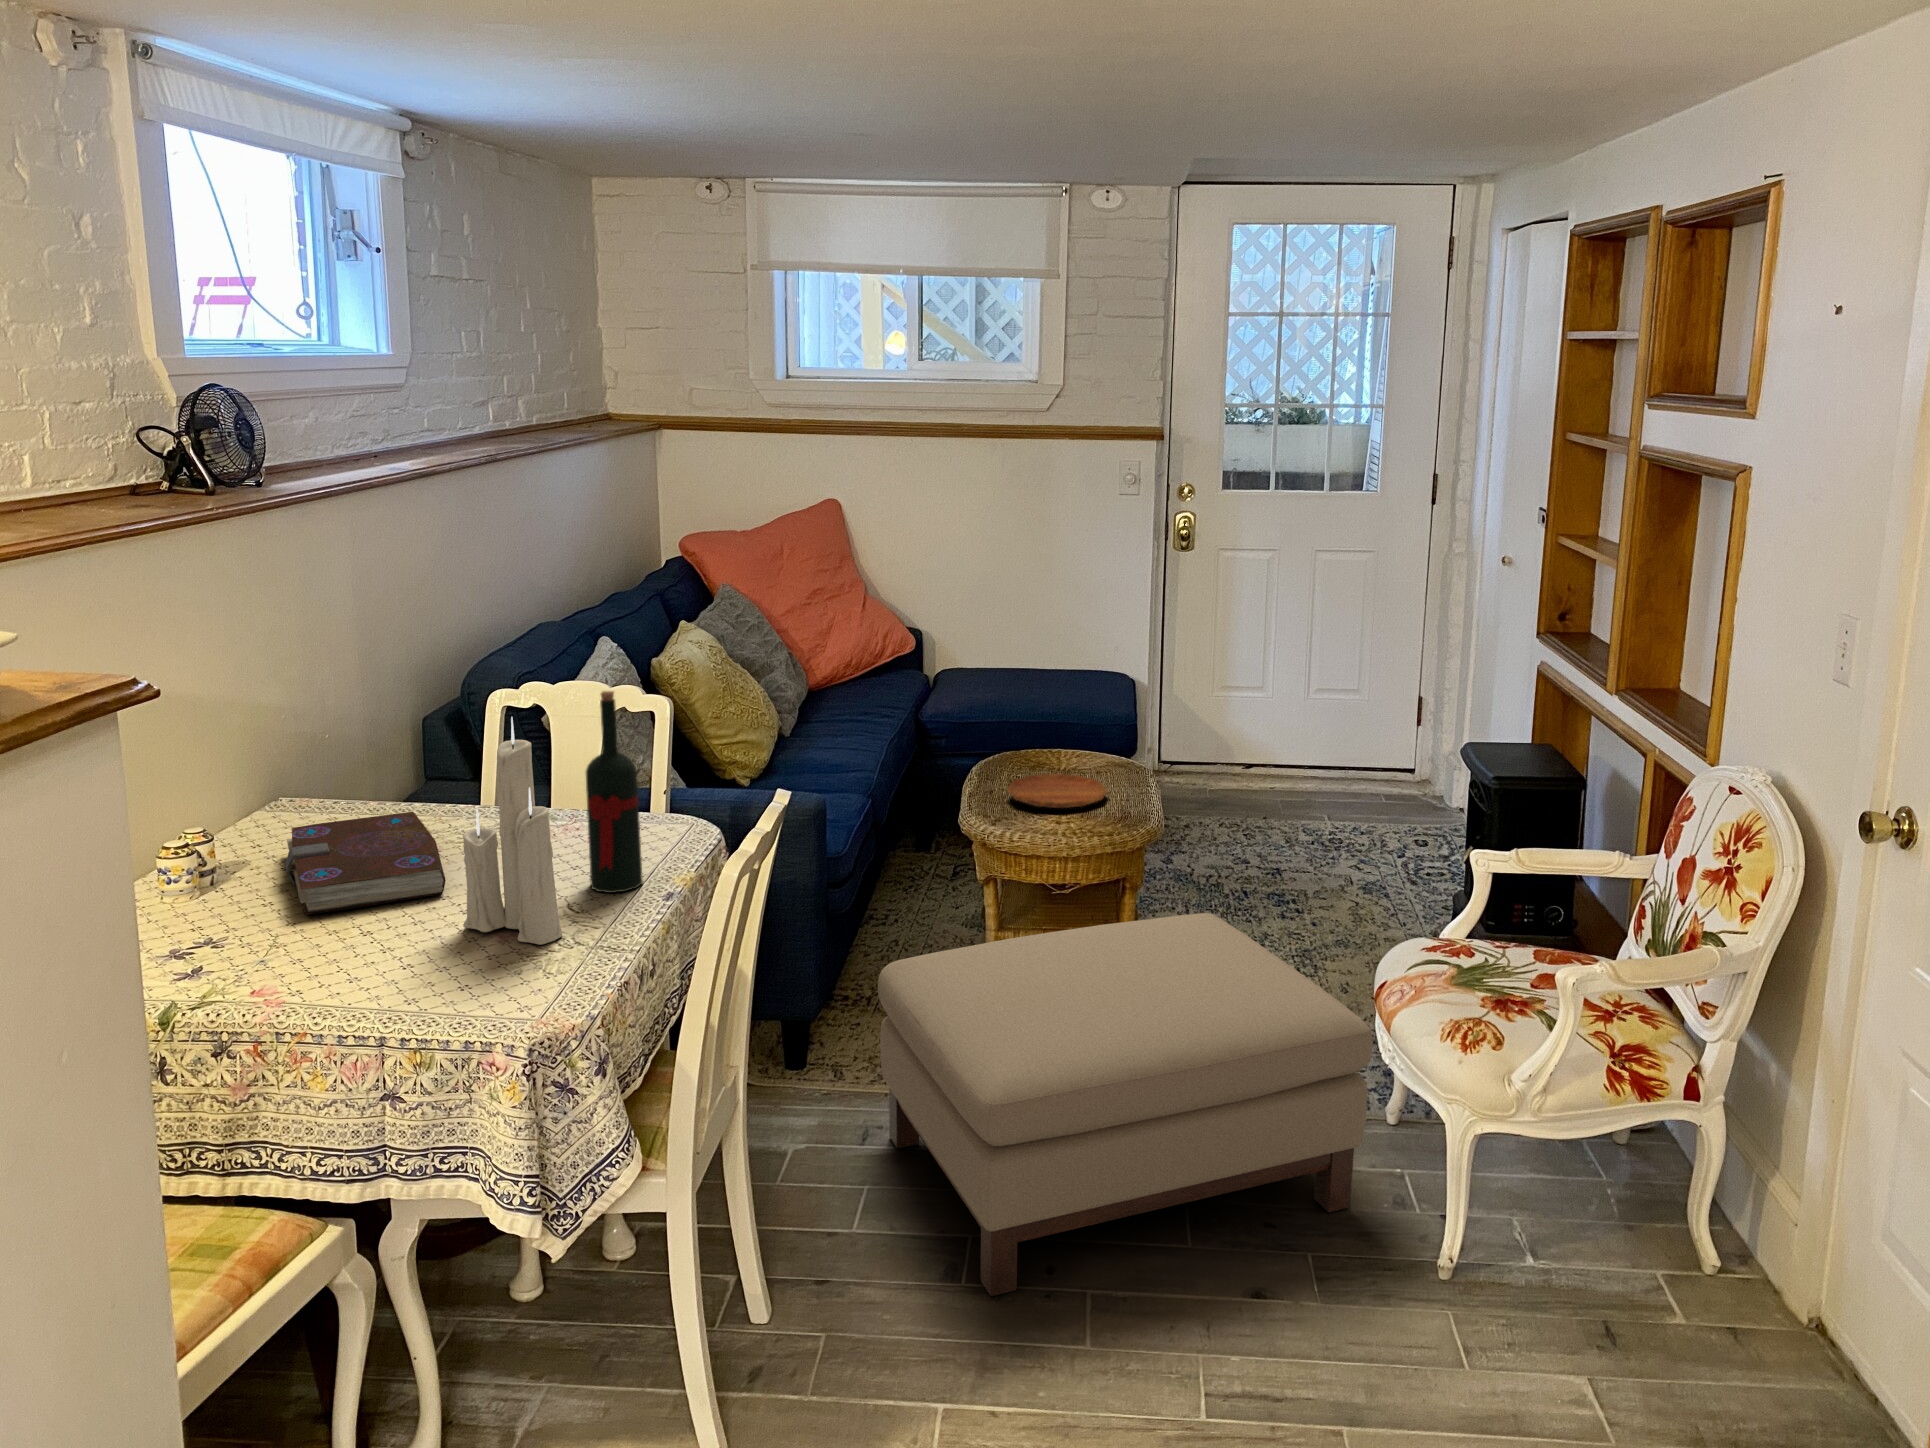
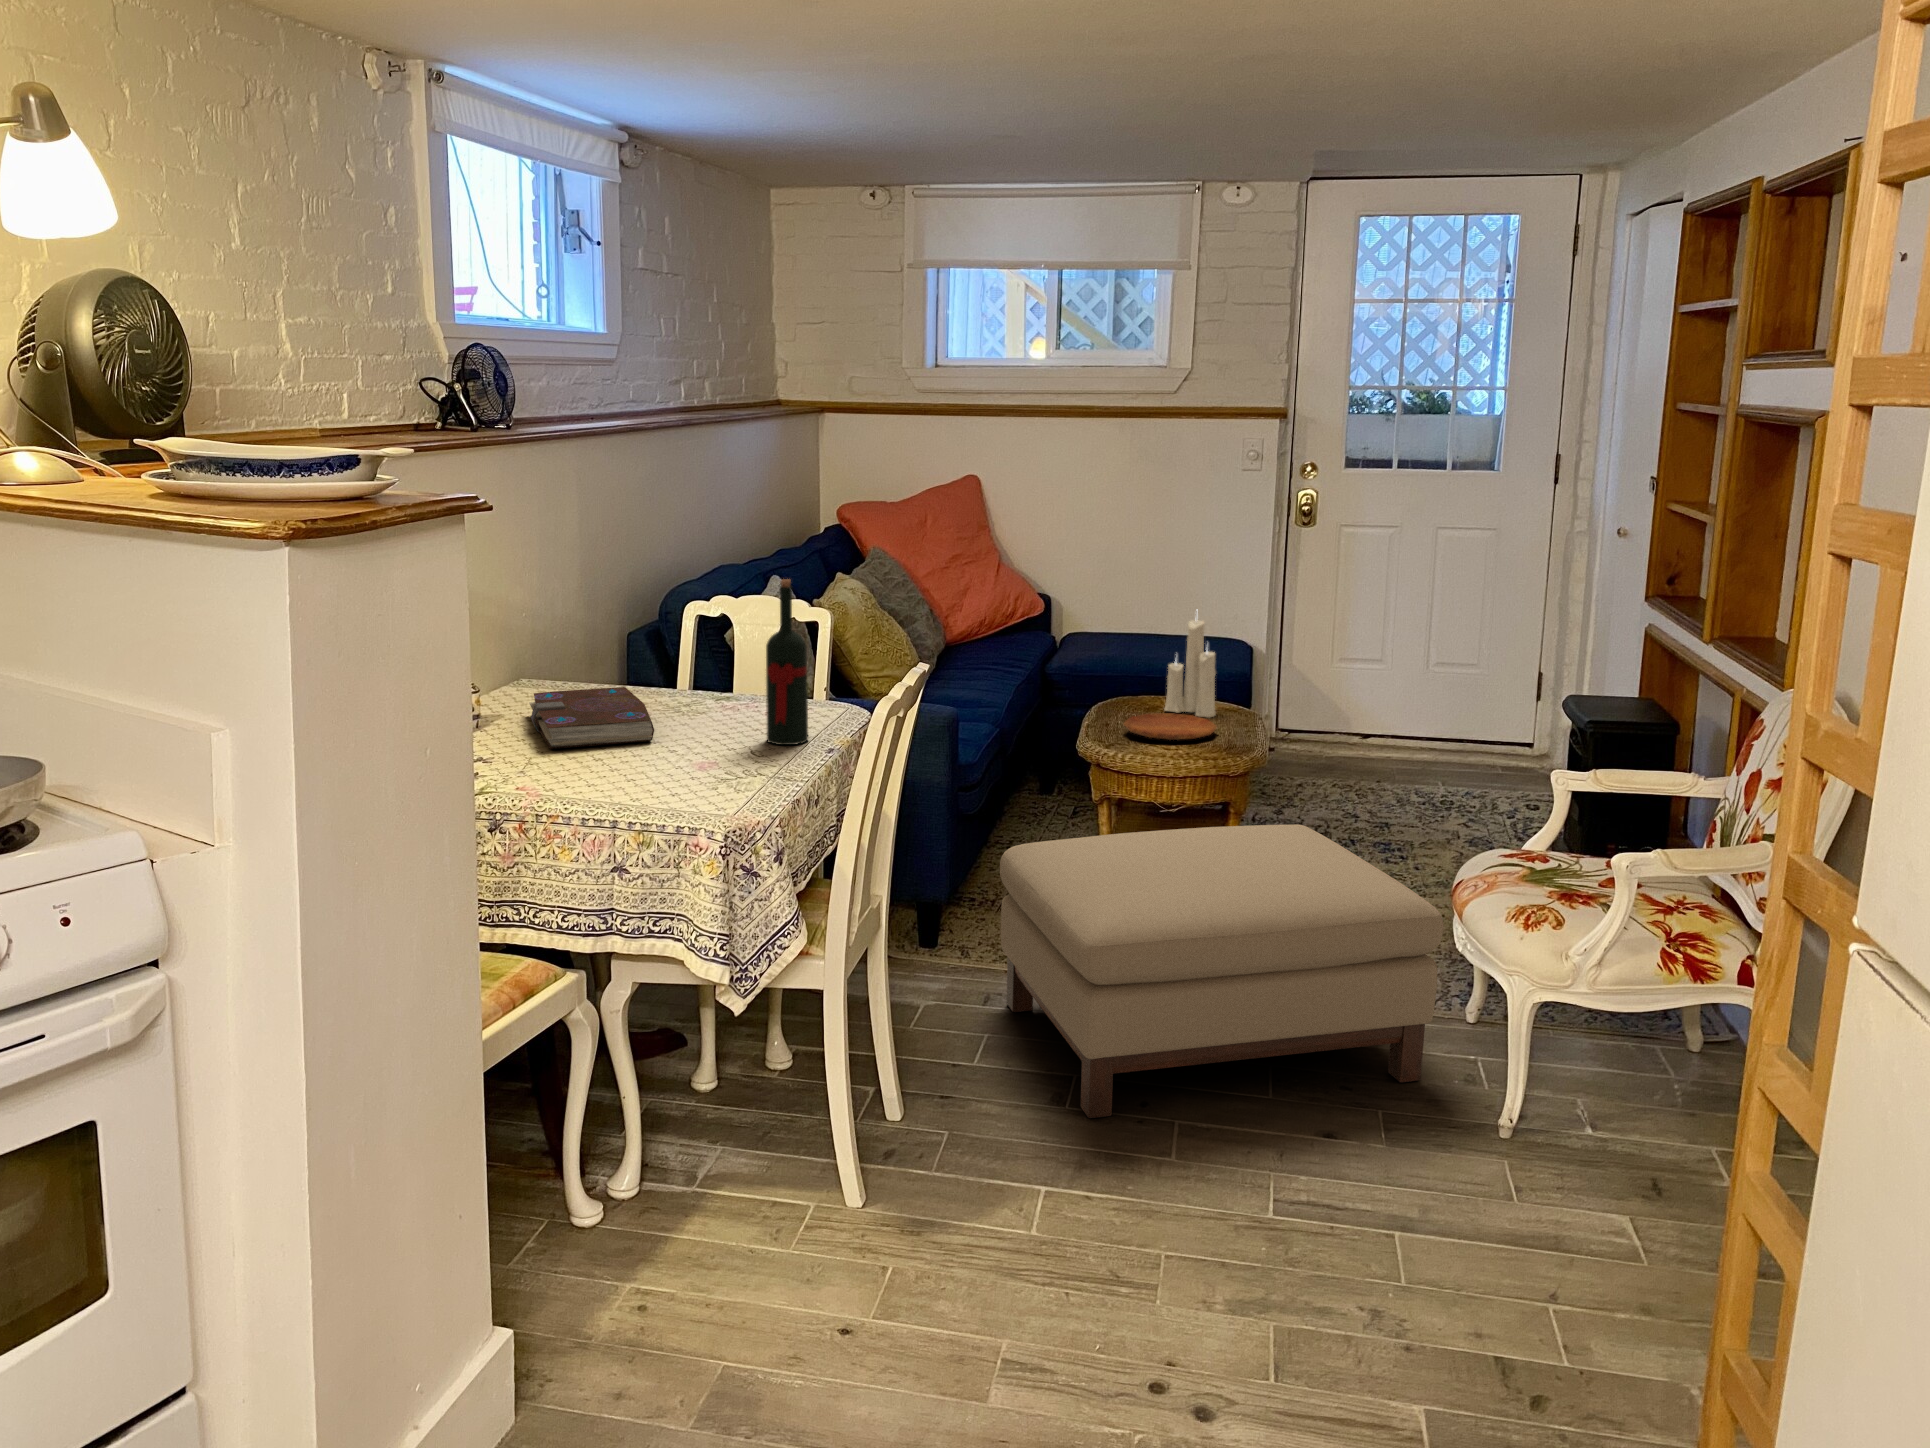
candle: present [463,717,563,945] -> present [1165,620,1216,718]

